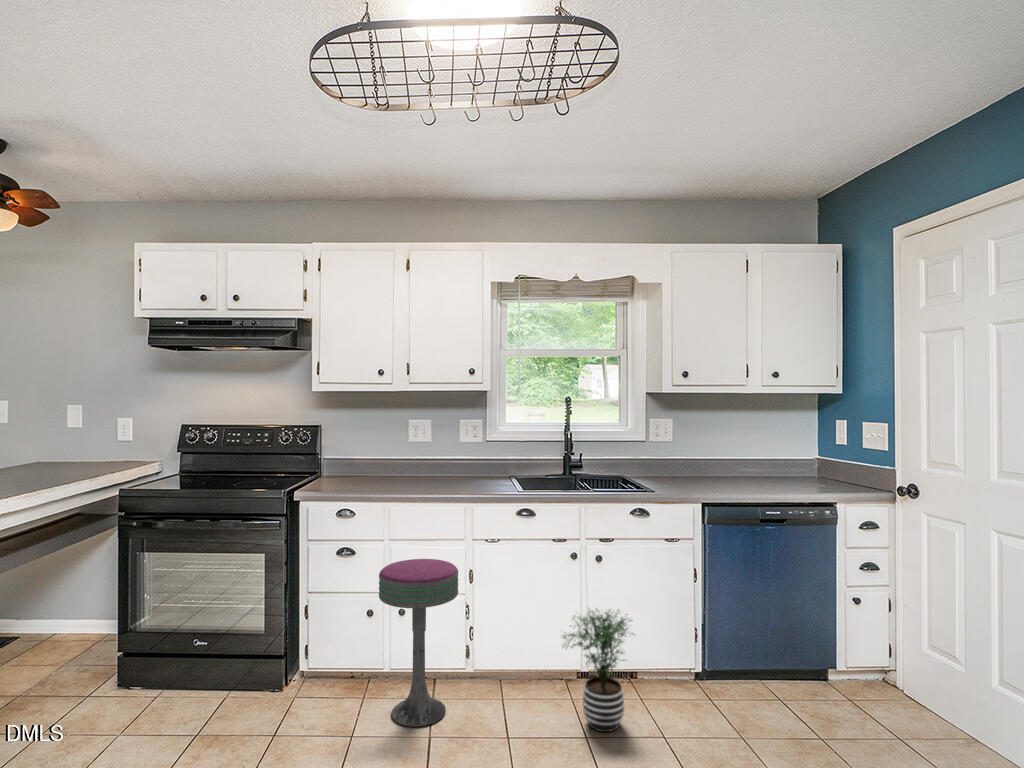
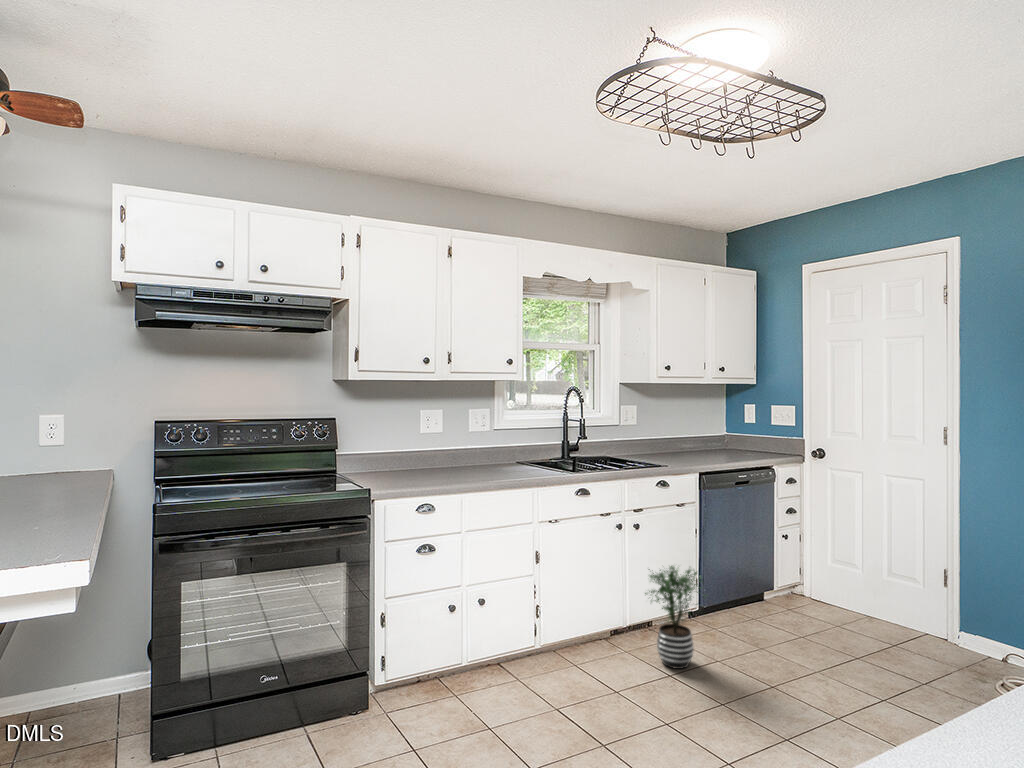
bar stool: present [379,559,458,727] -> none [488,543,565,706]

